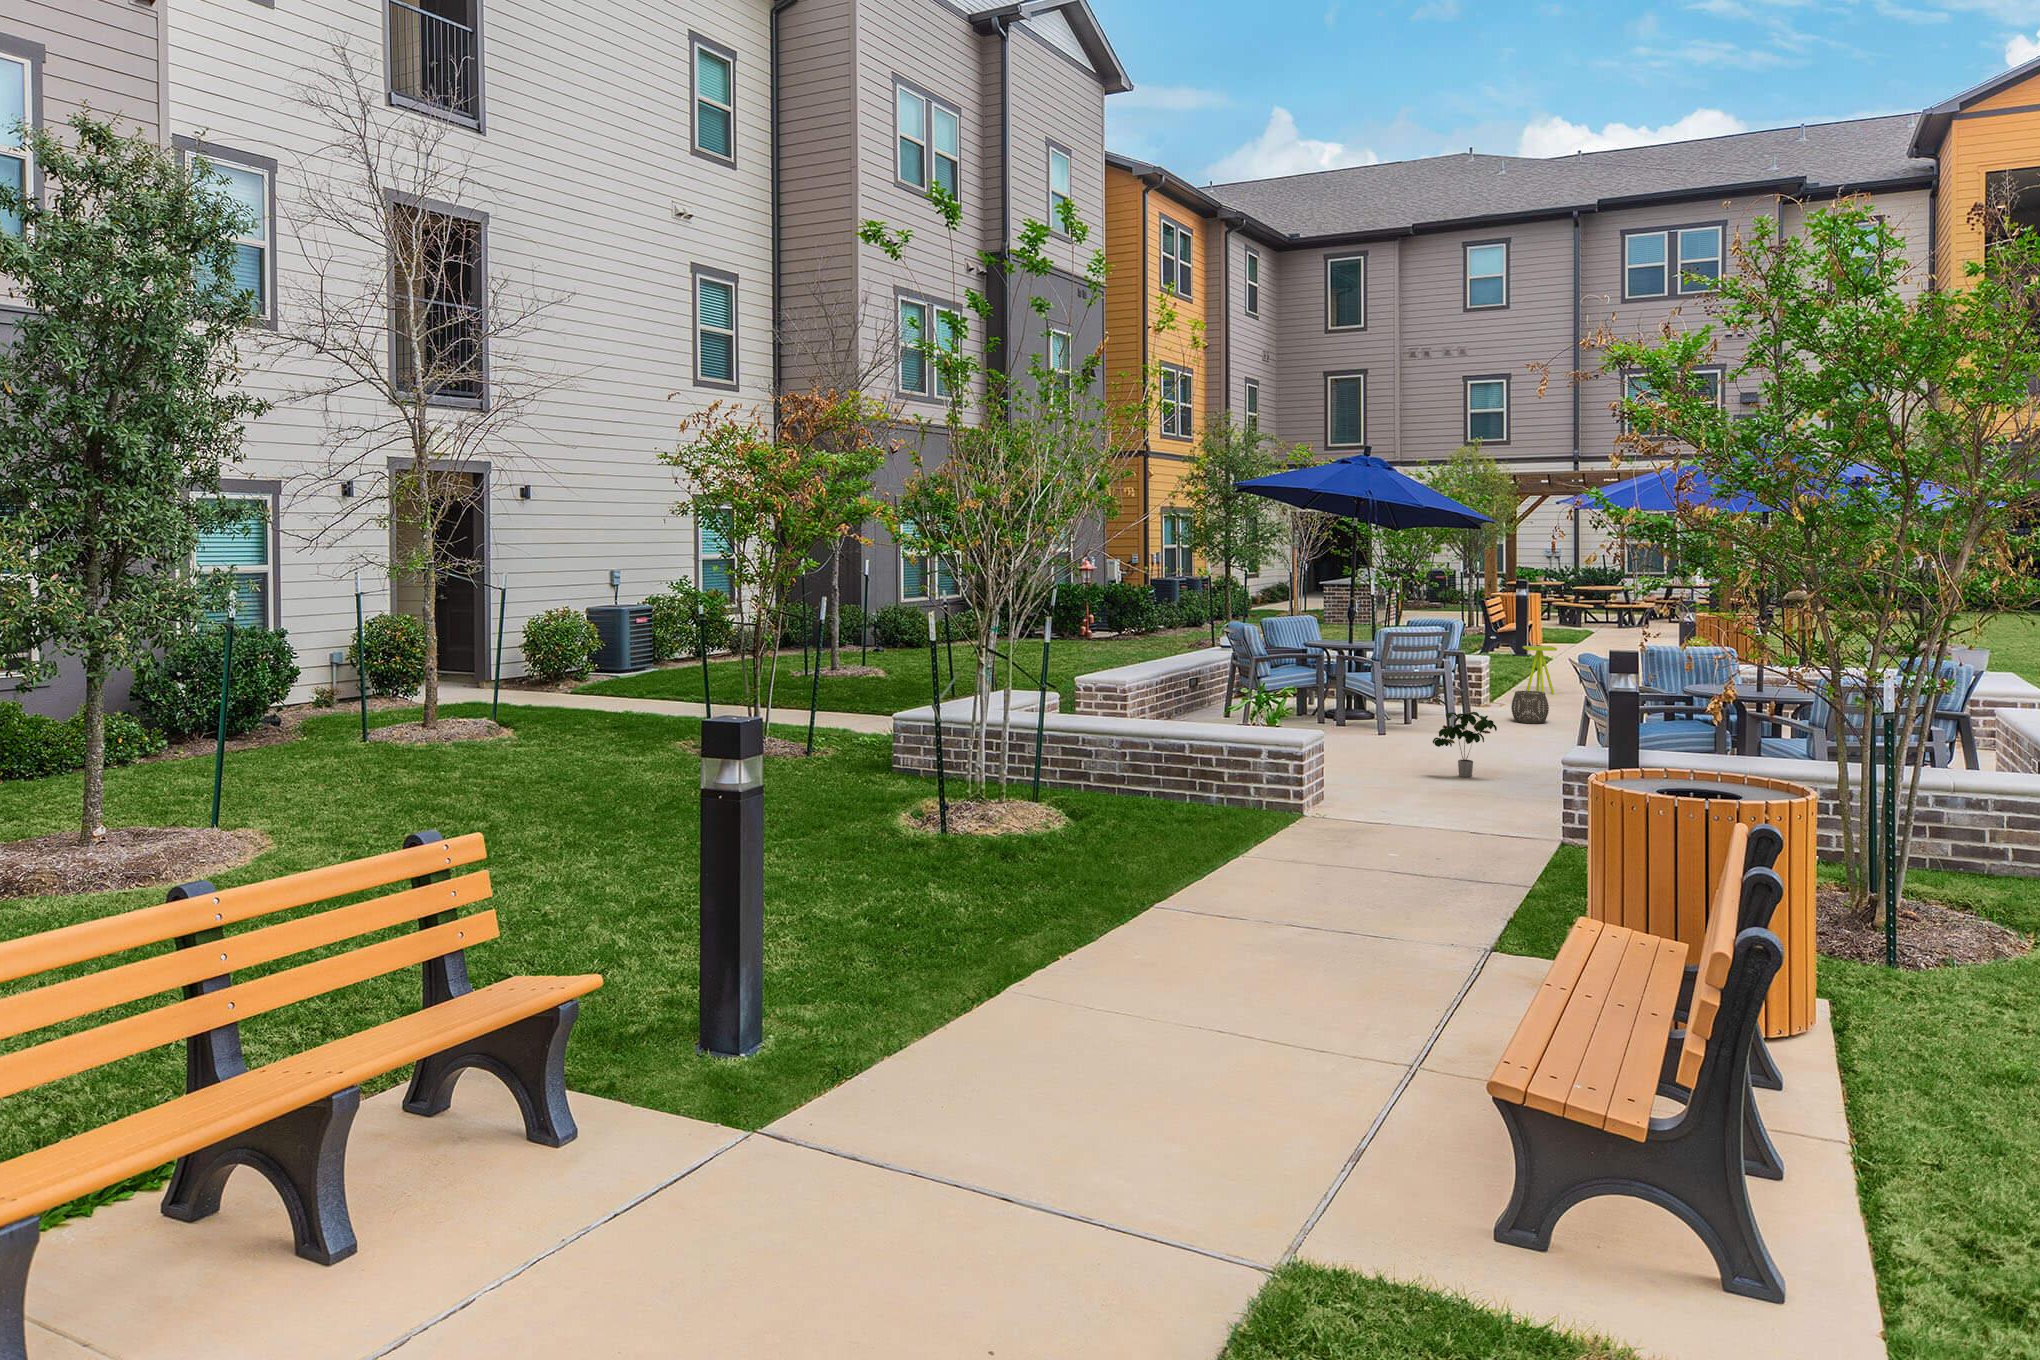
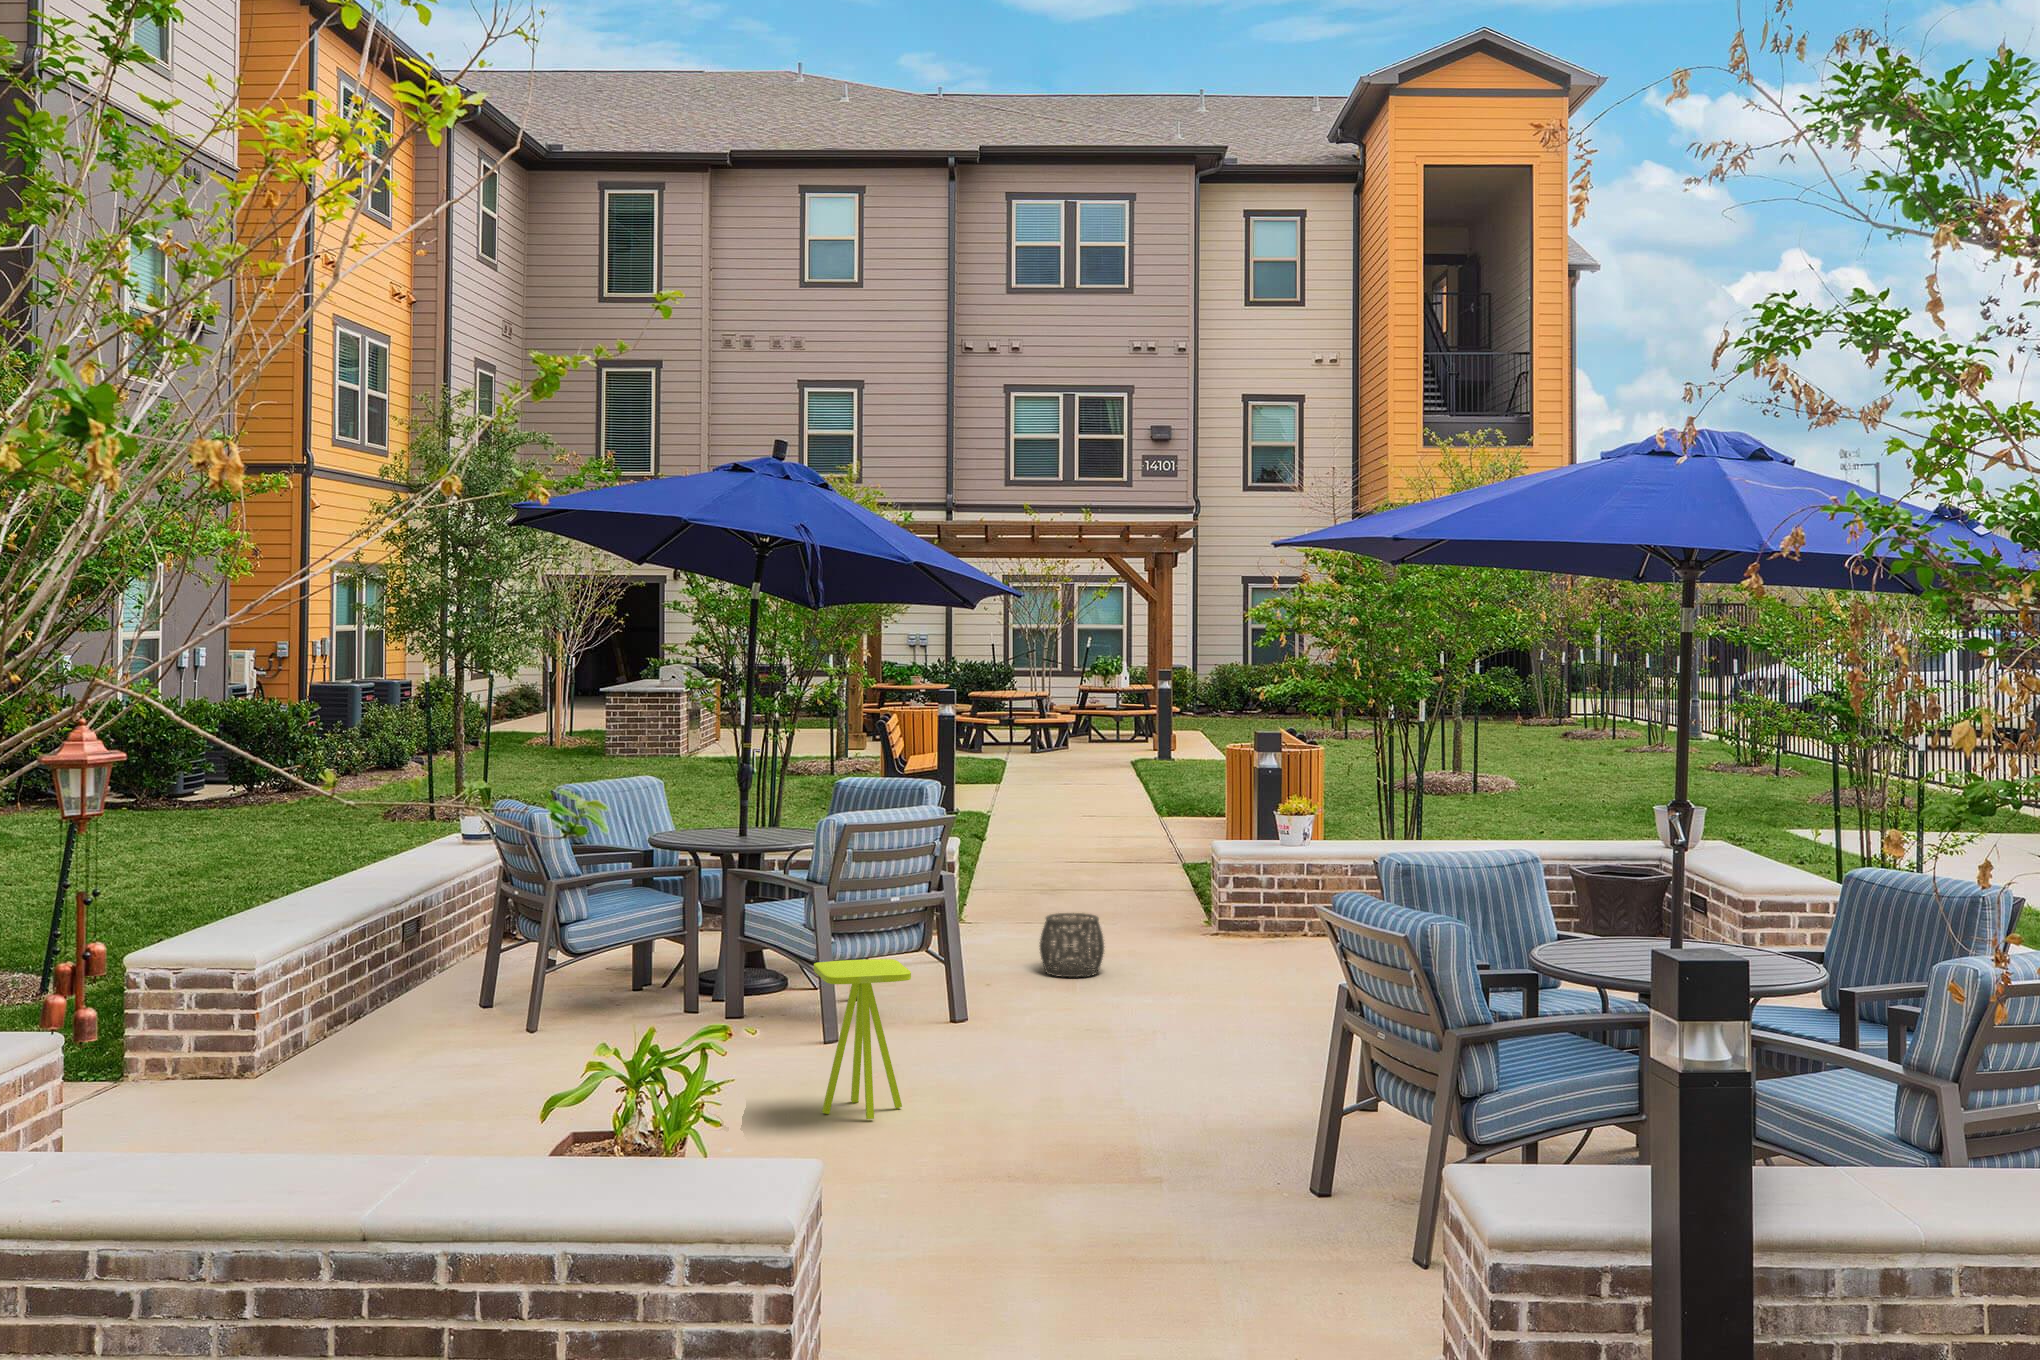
side table: present [1523,646,1557,694] -> present [814,959,911,1119]
potted plant: present [1433,712,1497,777] -> none [1012,1029,1147,1183]

